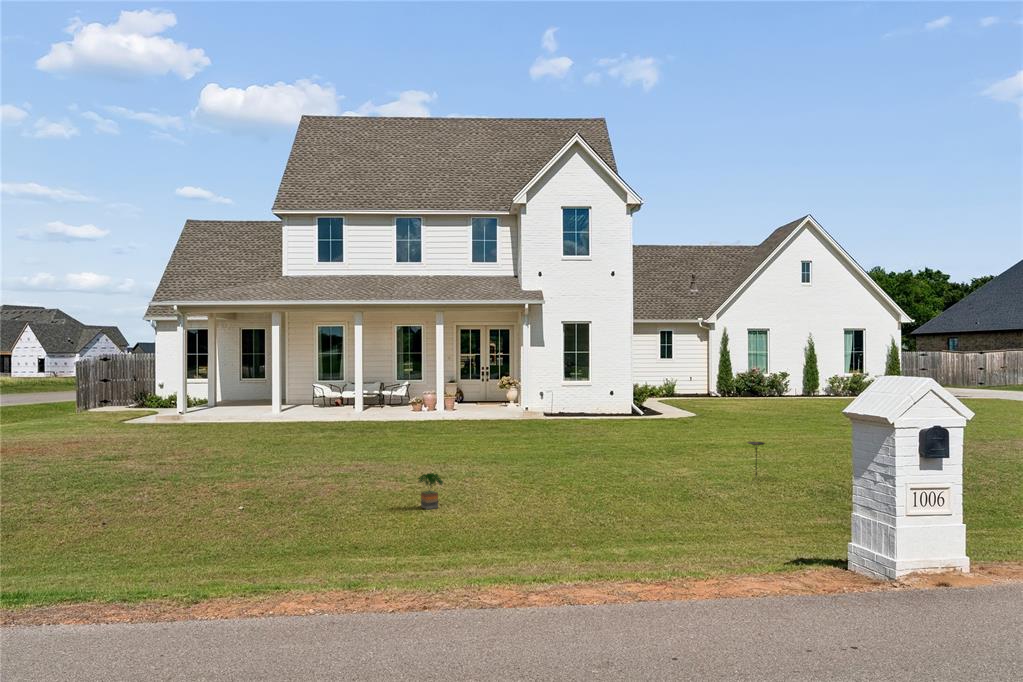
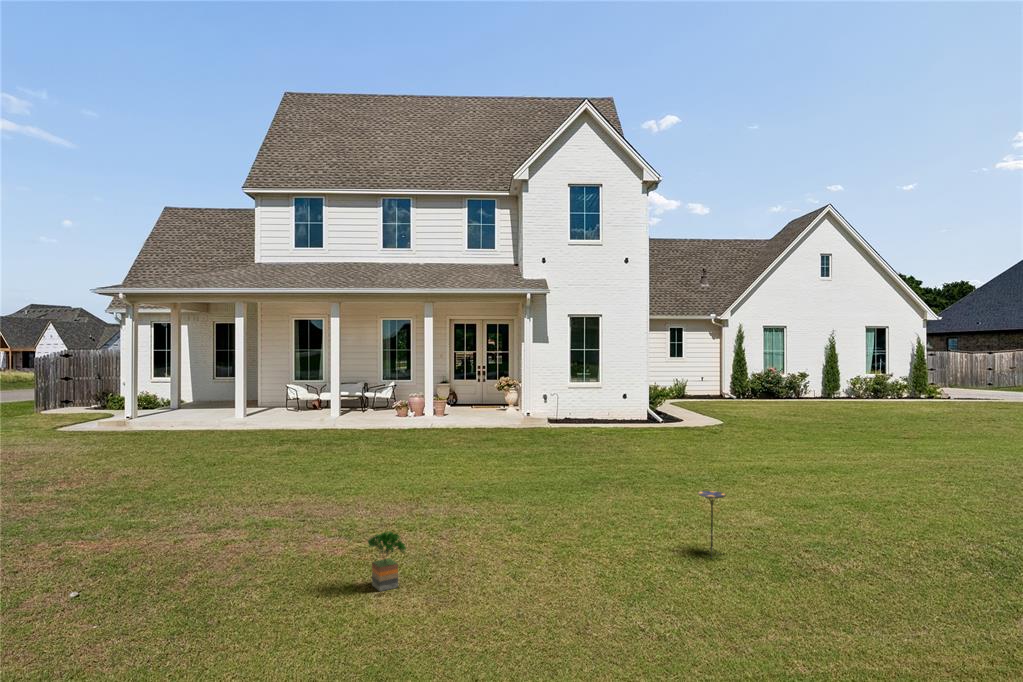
side table: present [747,442,765,477] -> present [698,491,726,558]

